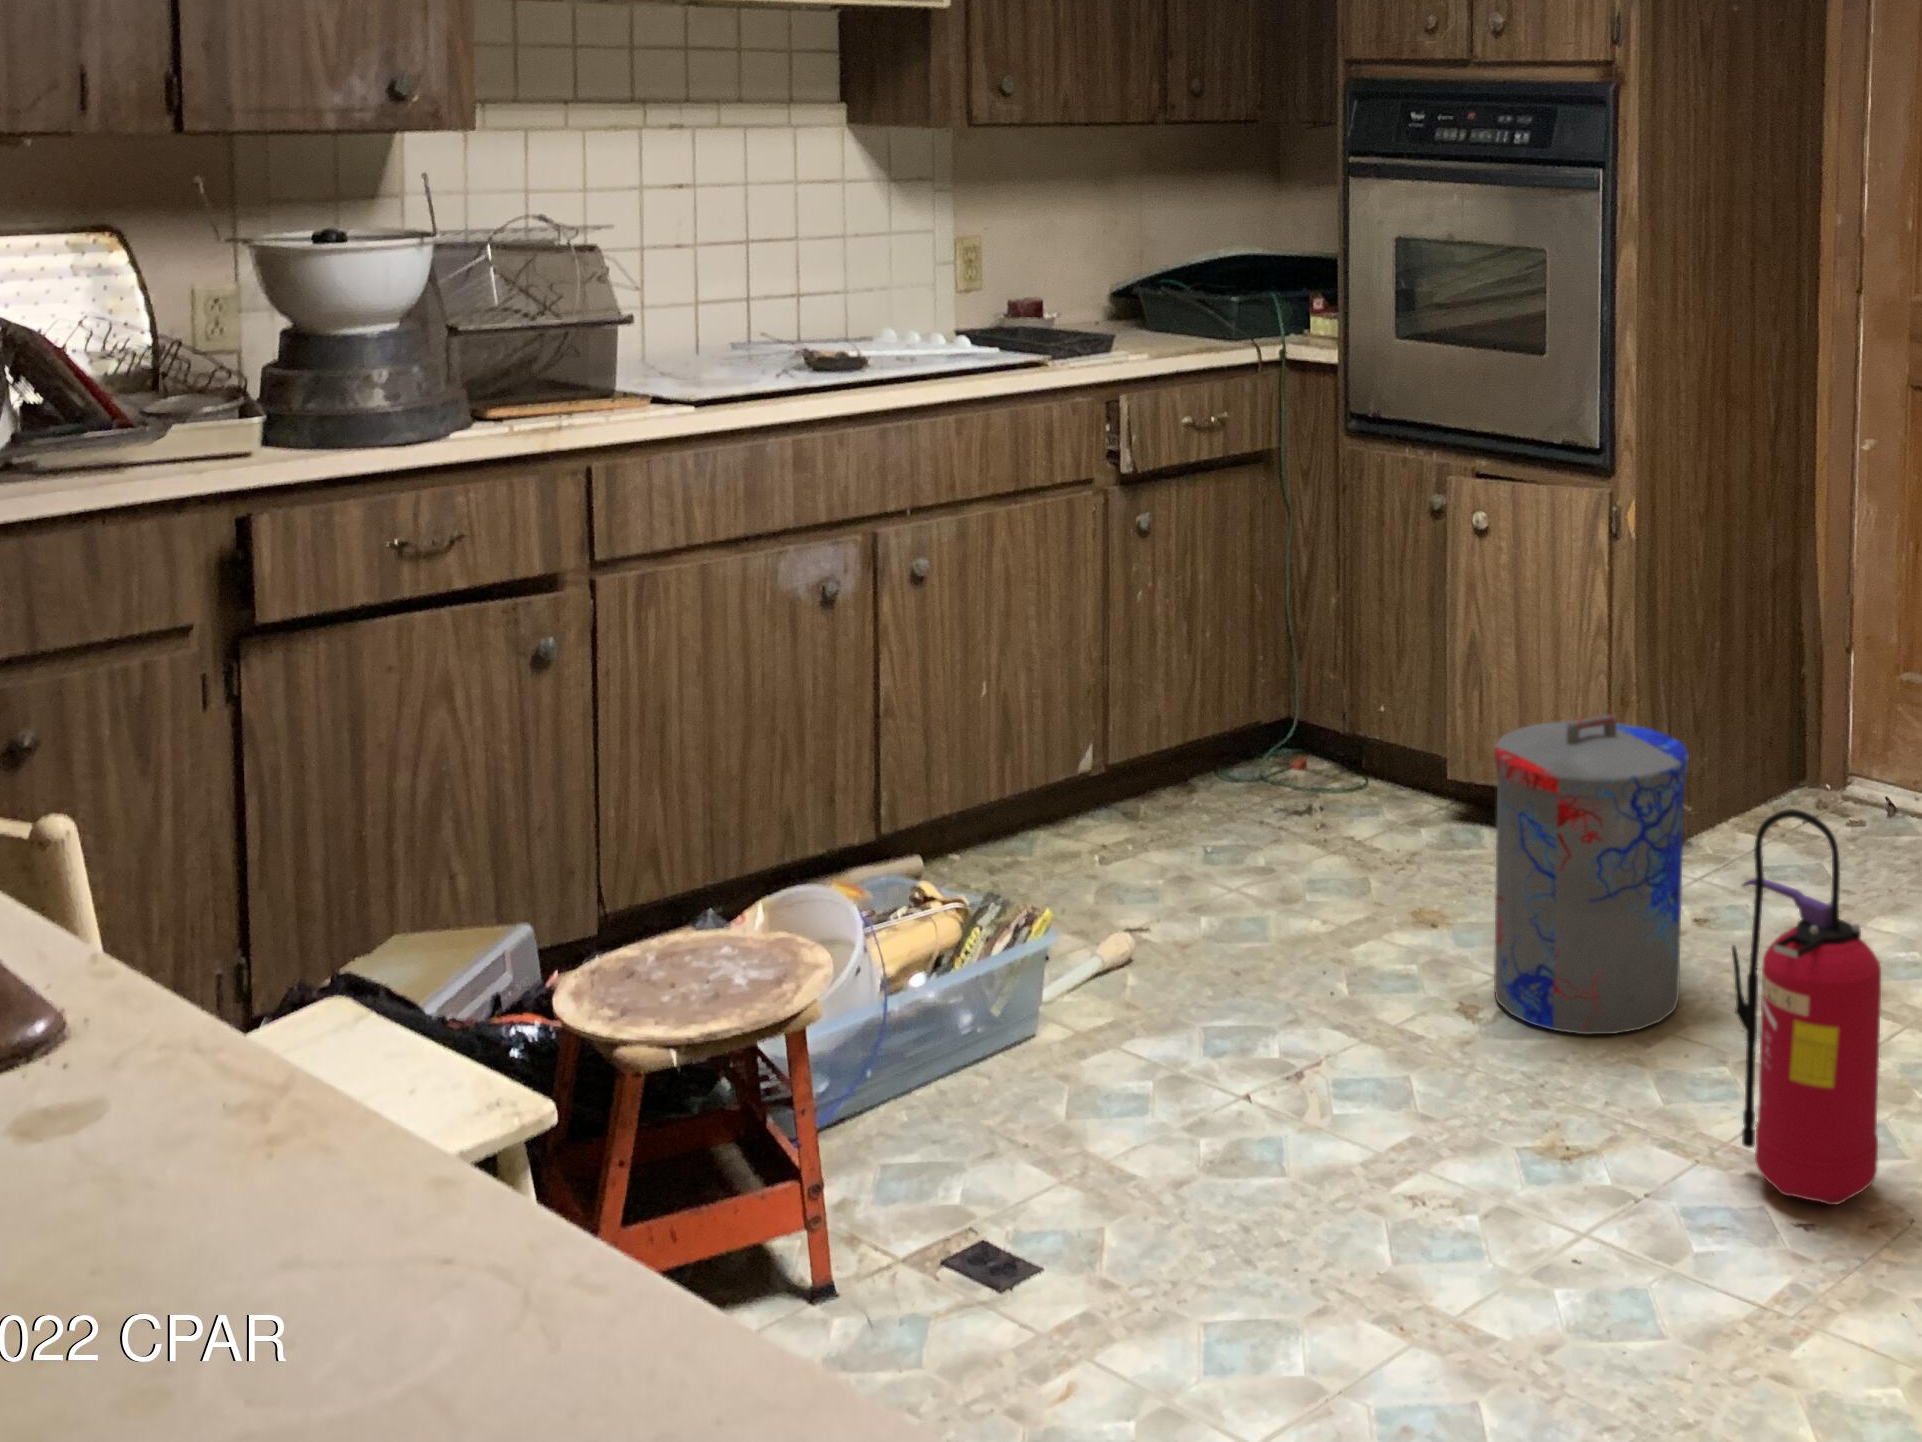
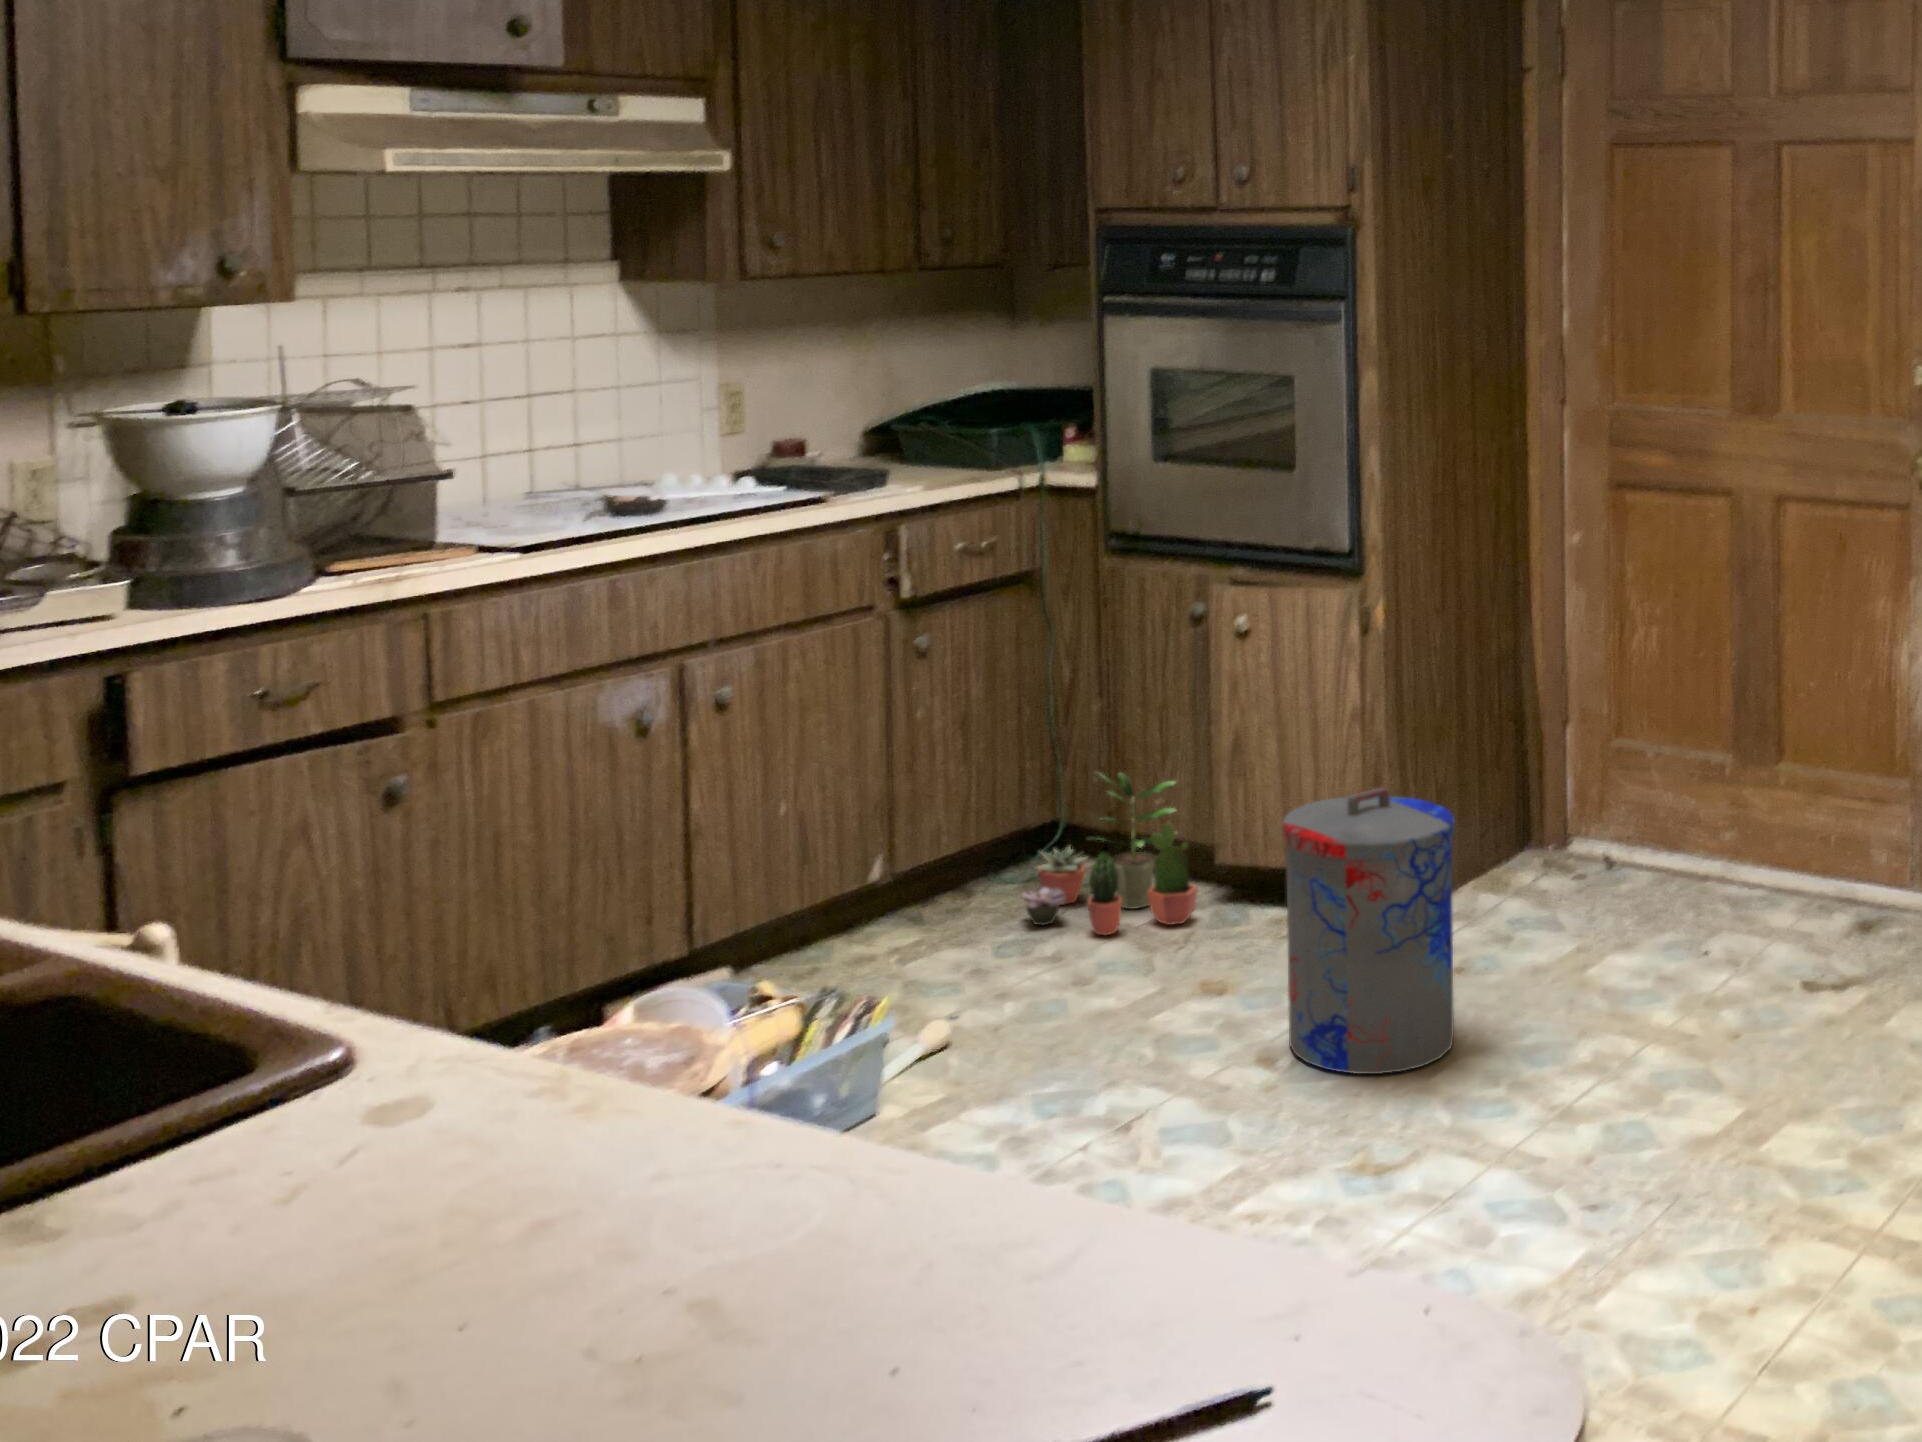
potted plant: none [1237,669,1424,847] -> present [1022,772,1198,935]
fire extinguisher: present [1732,809,1881,1205] -> none [1515,850,1647,1190]

